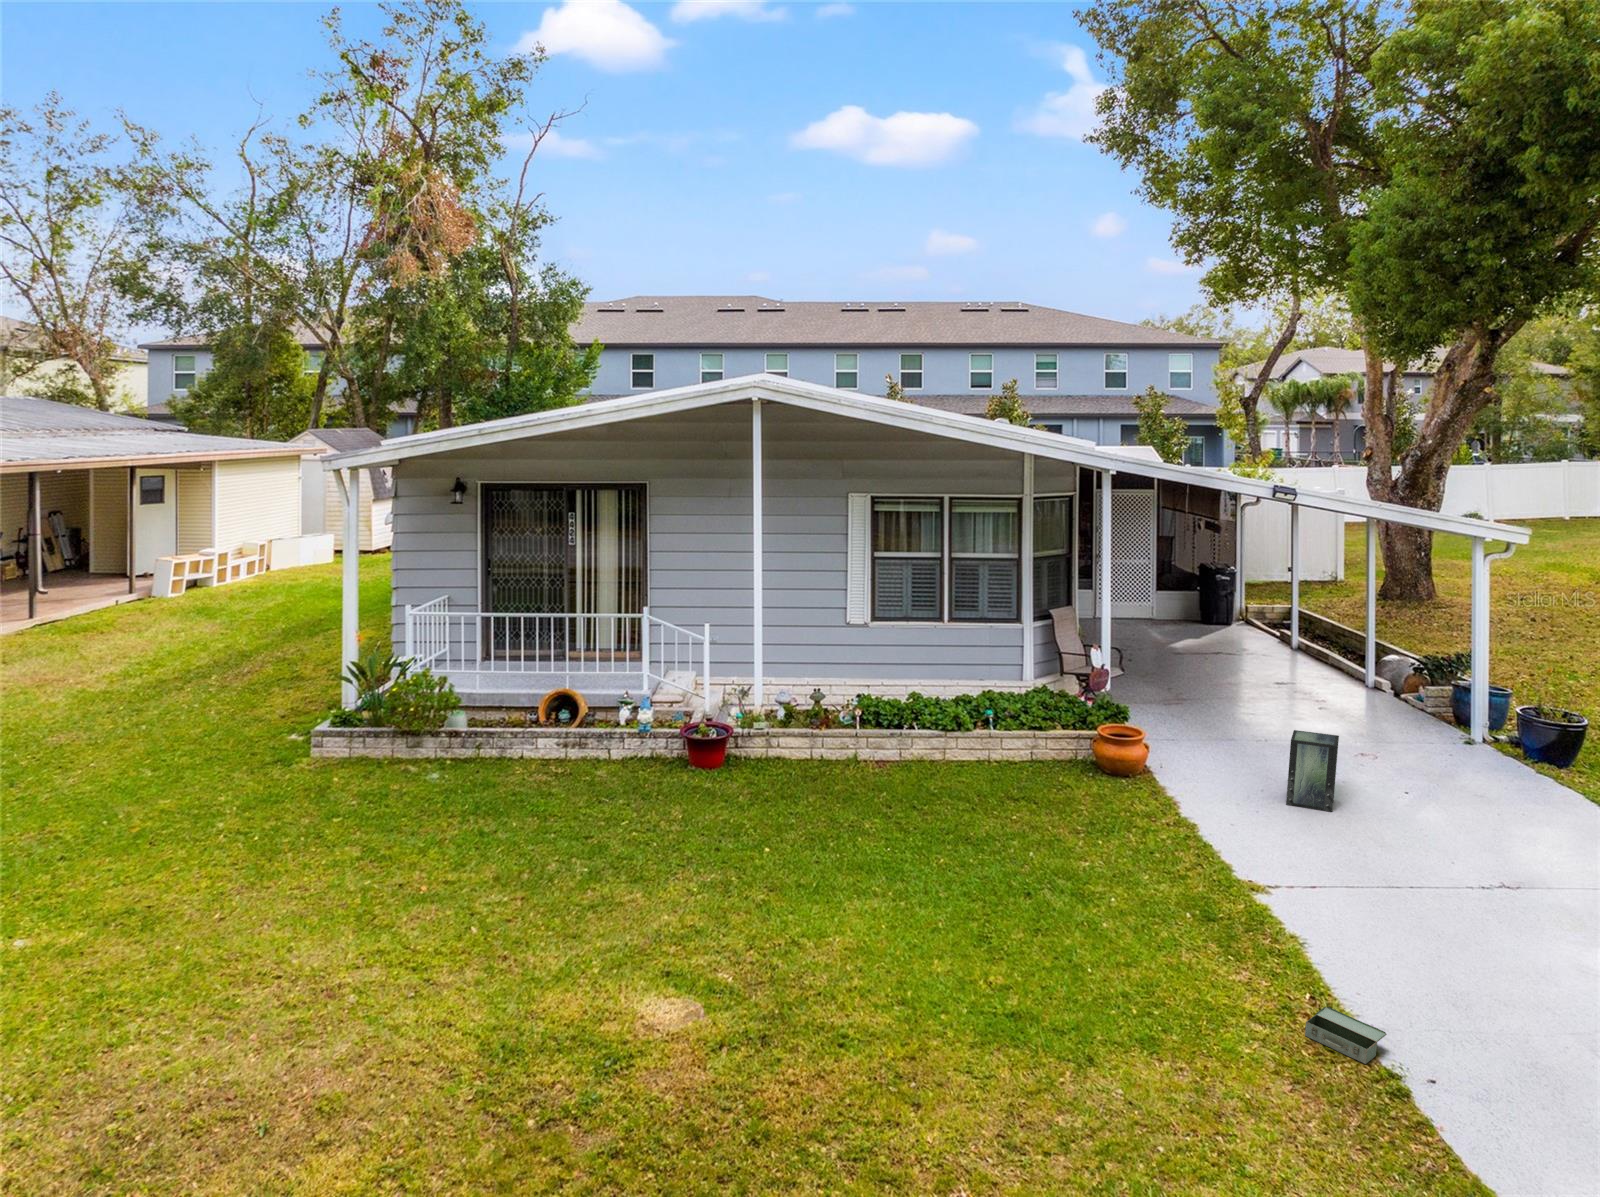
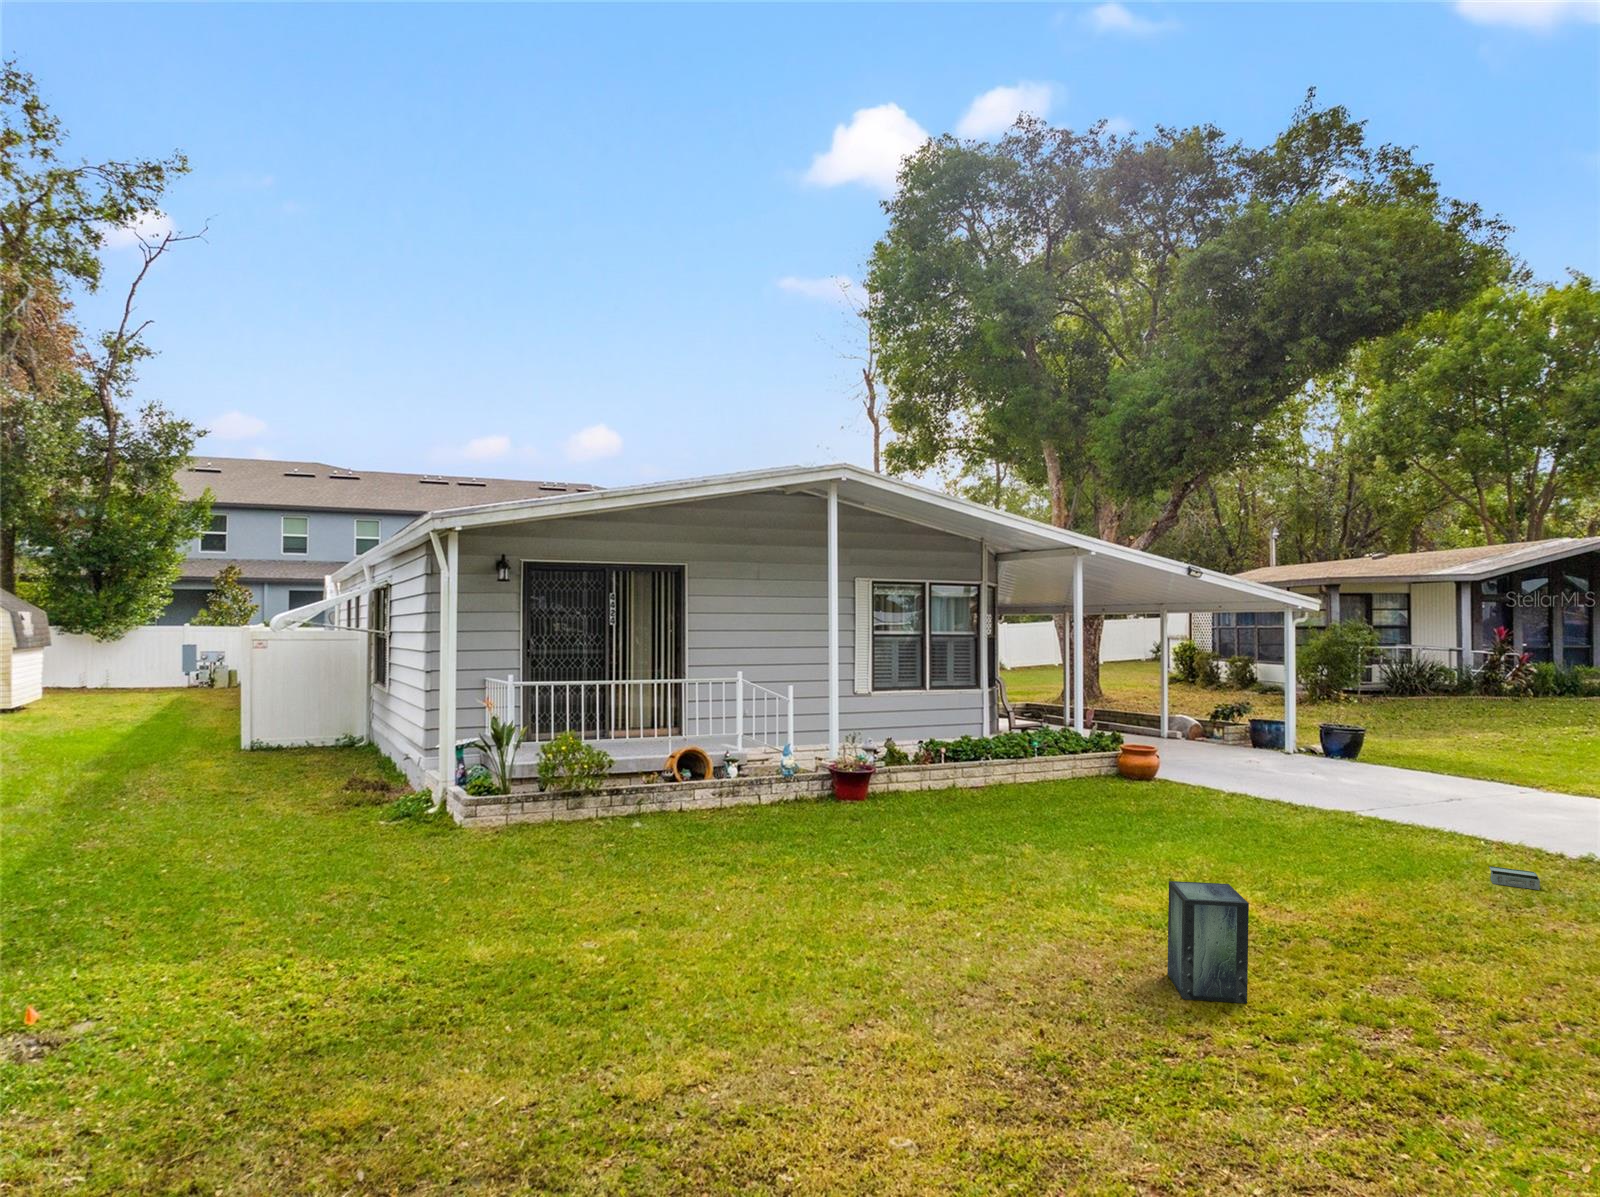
storage box: present [1286,730,1339,812] -> present [1167,881,1249,1003]

